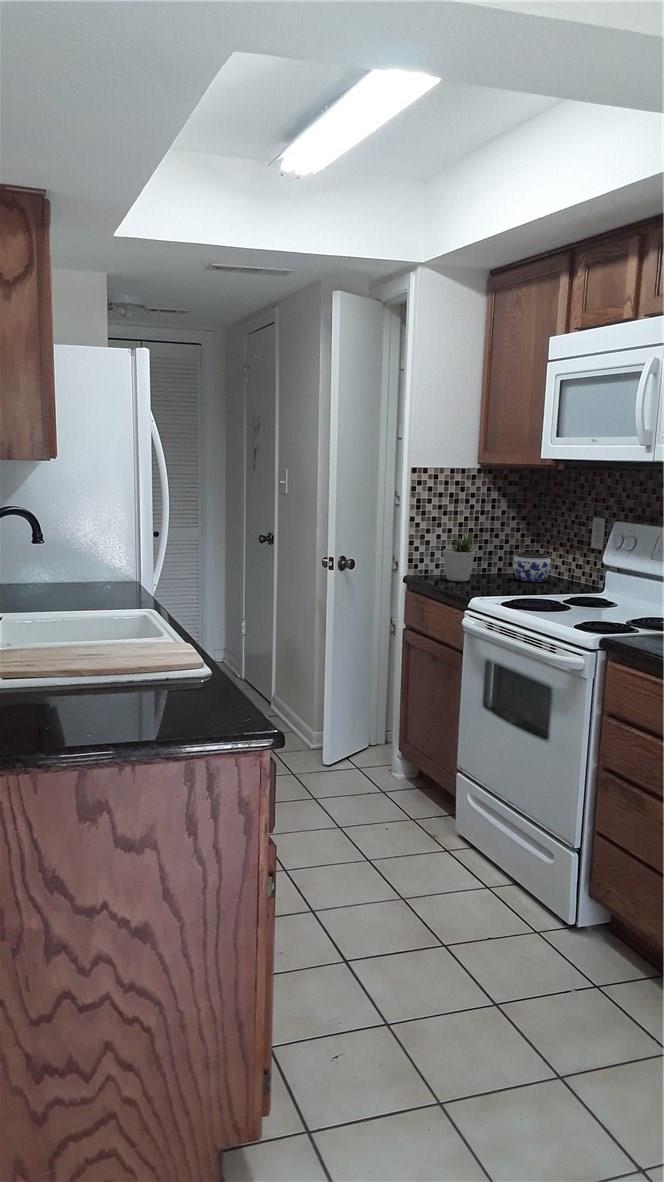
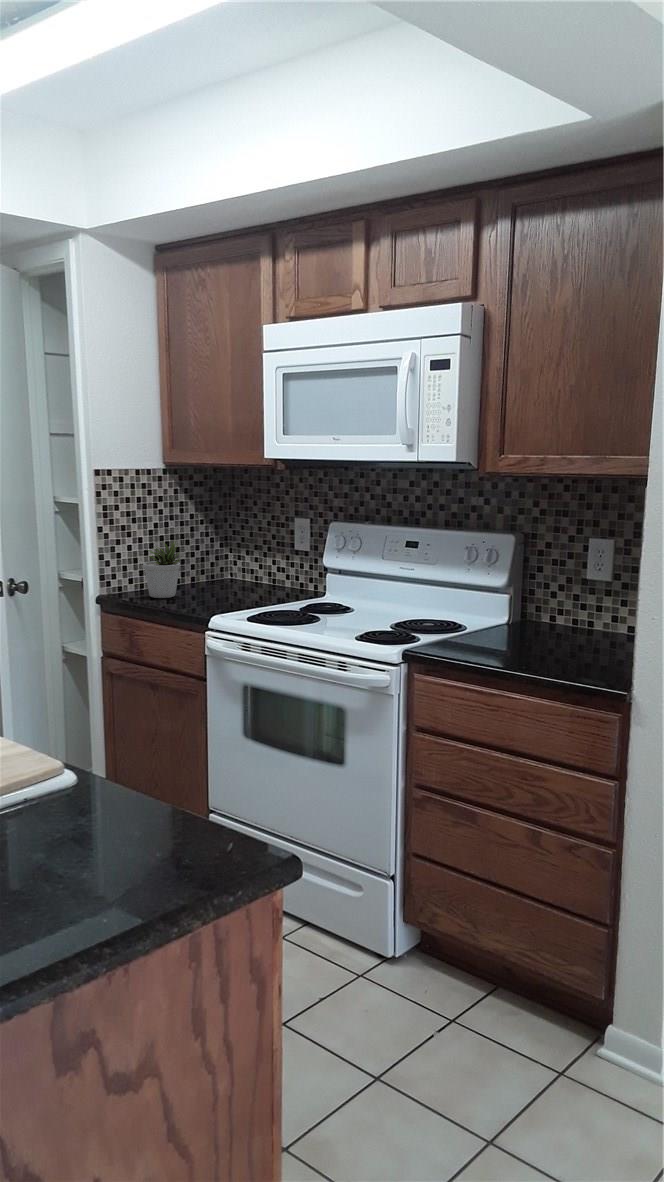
jar: present [513,552,551,582] -> none [212,557,252,589]

